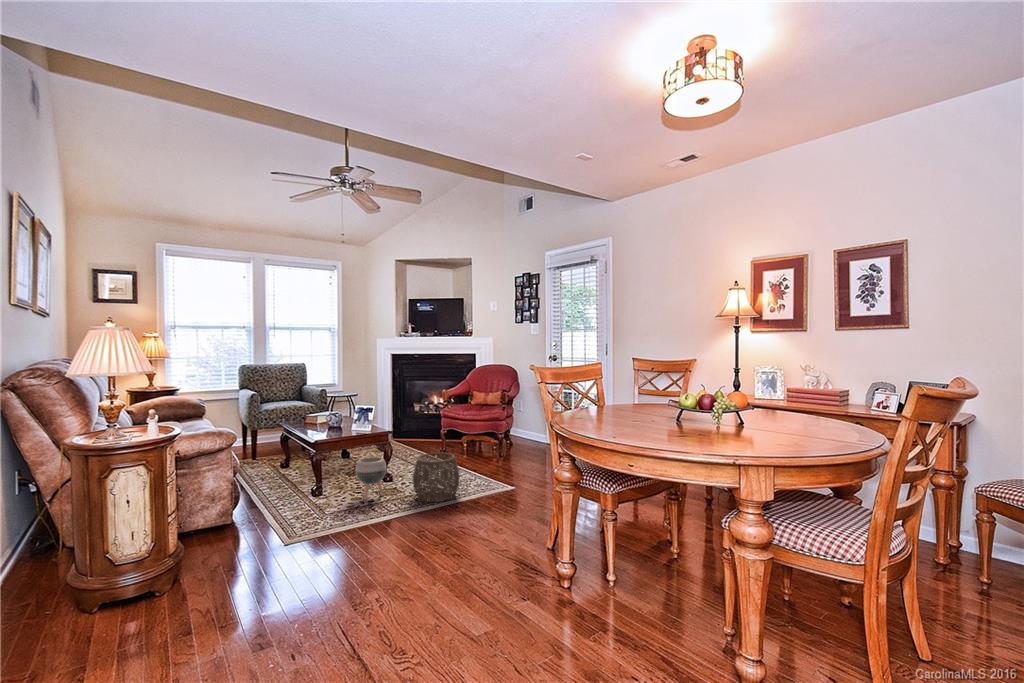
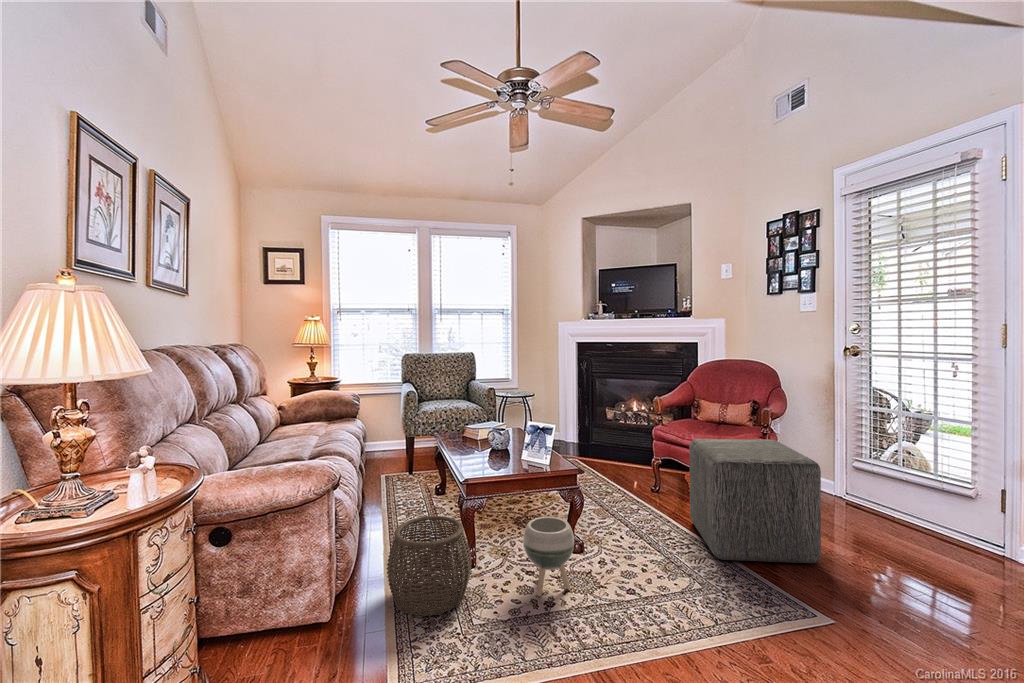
ottoman: none [460,410,523,476] -> present [689,439,821,563]
woven basket: present [412,452,460,502] -> present [387,516,472,618]

